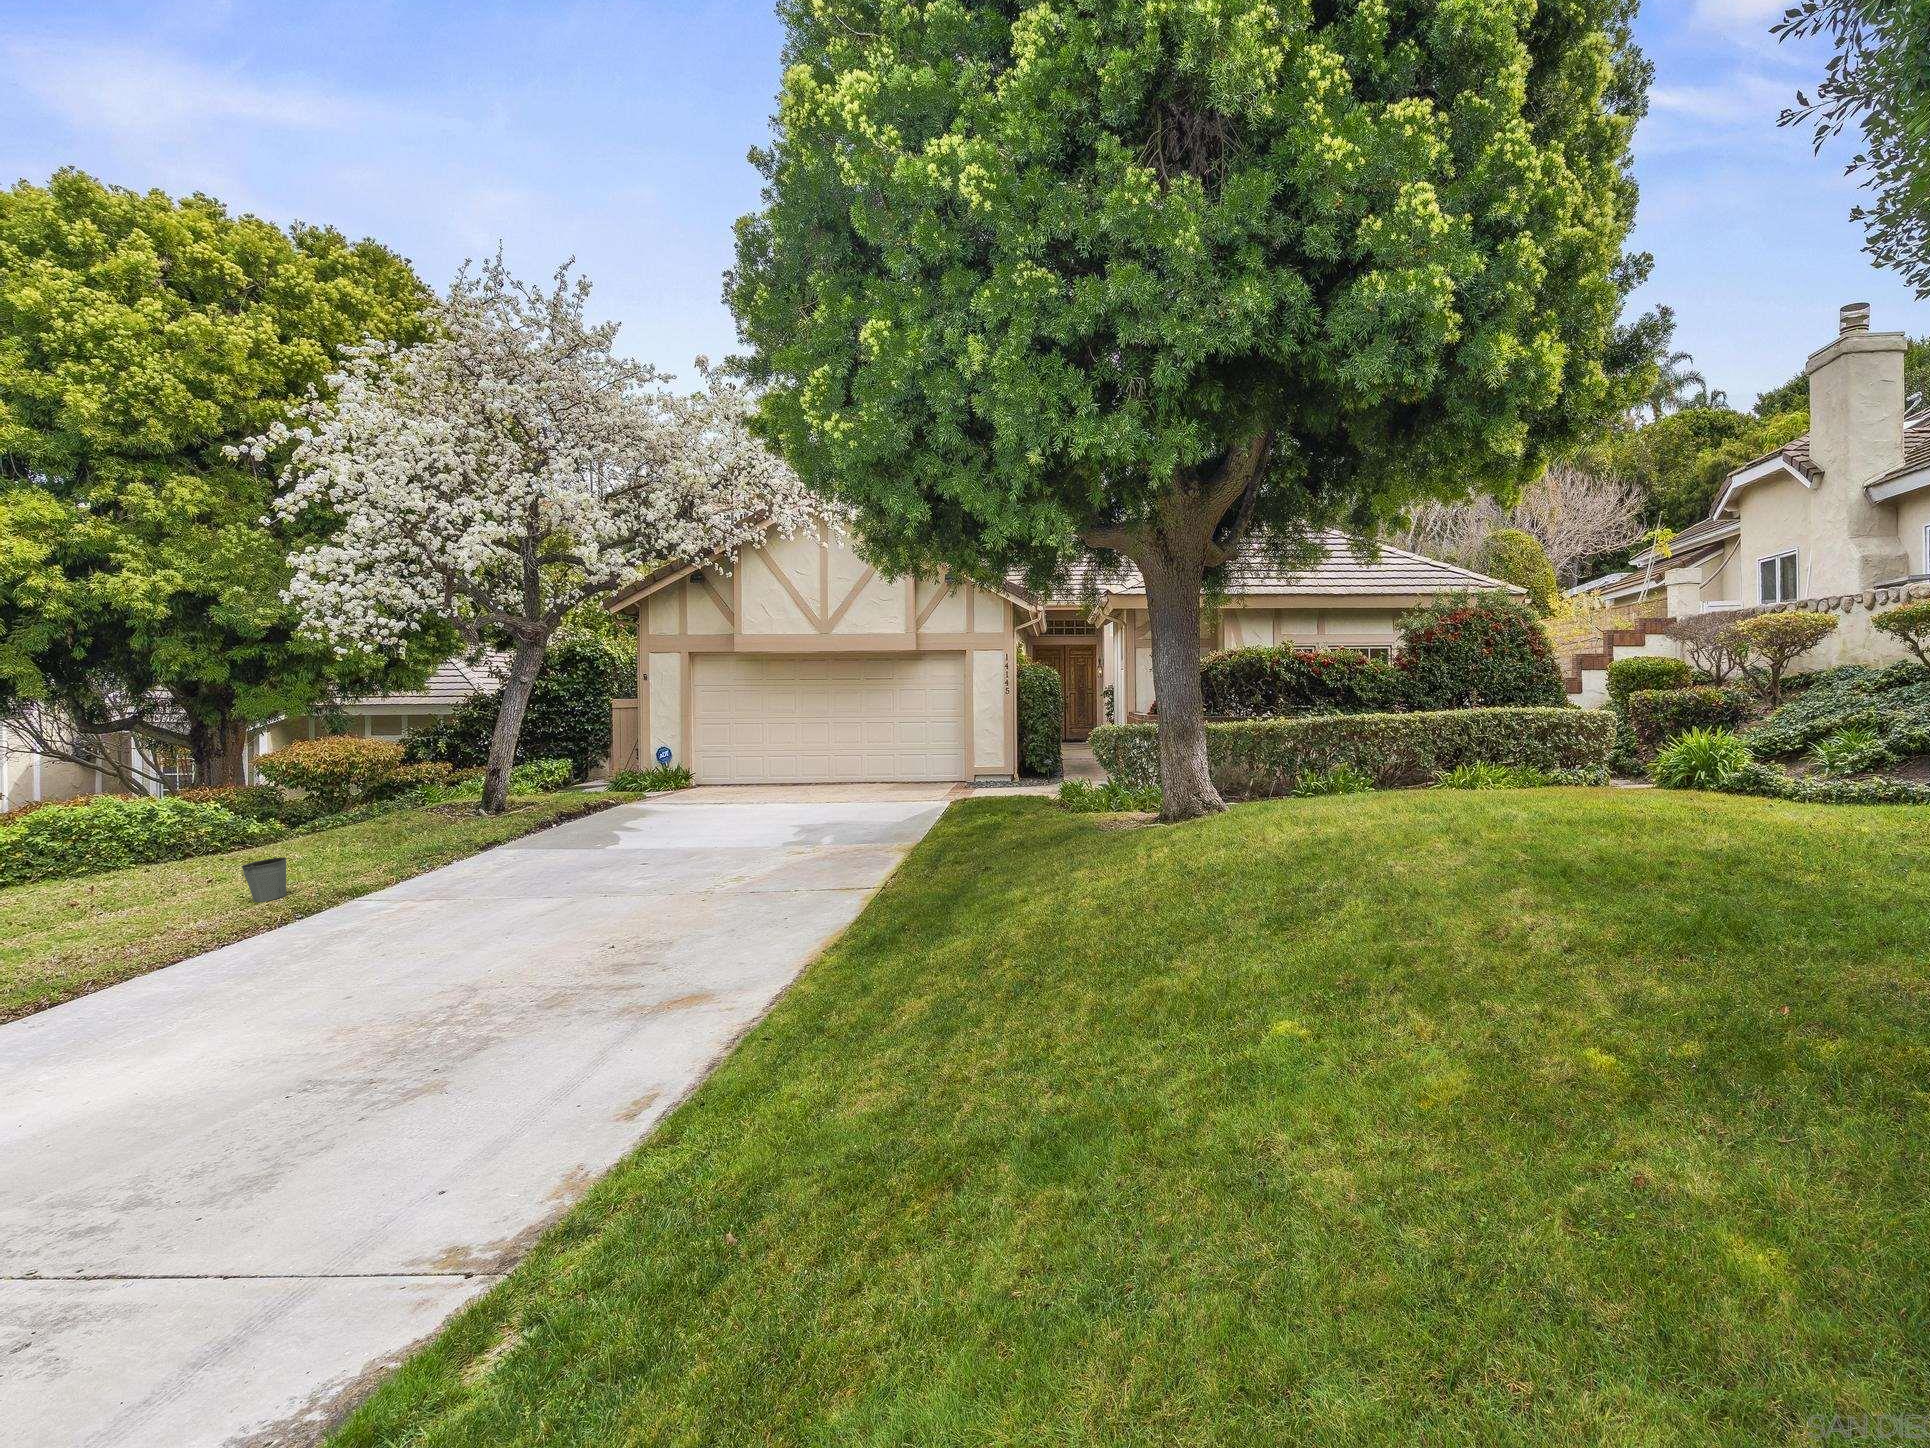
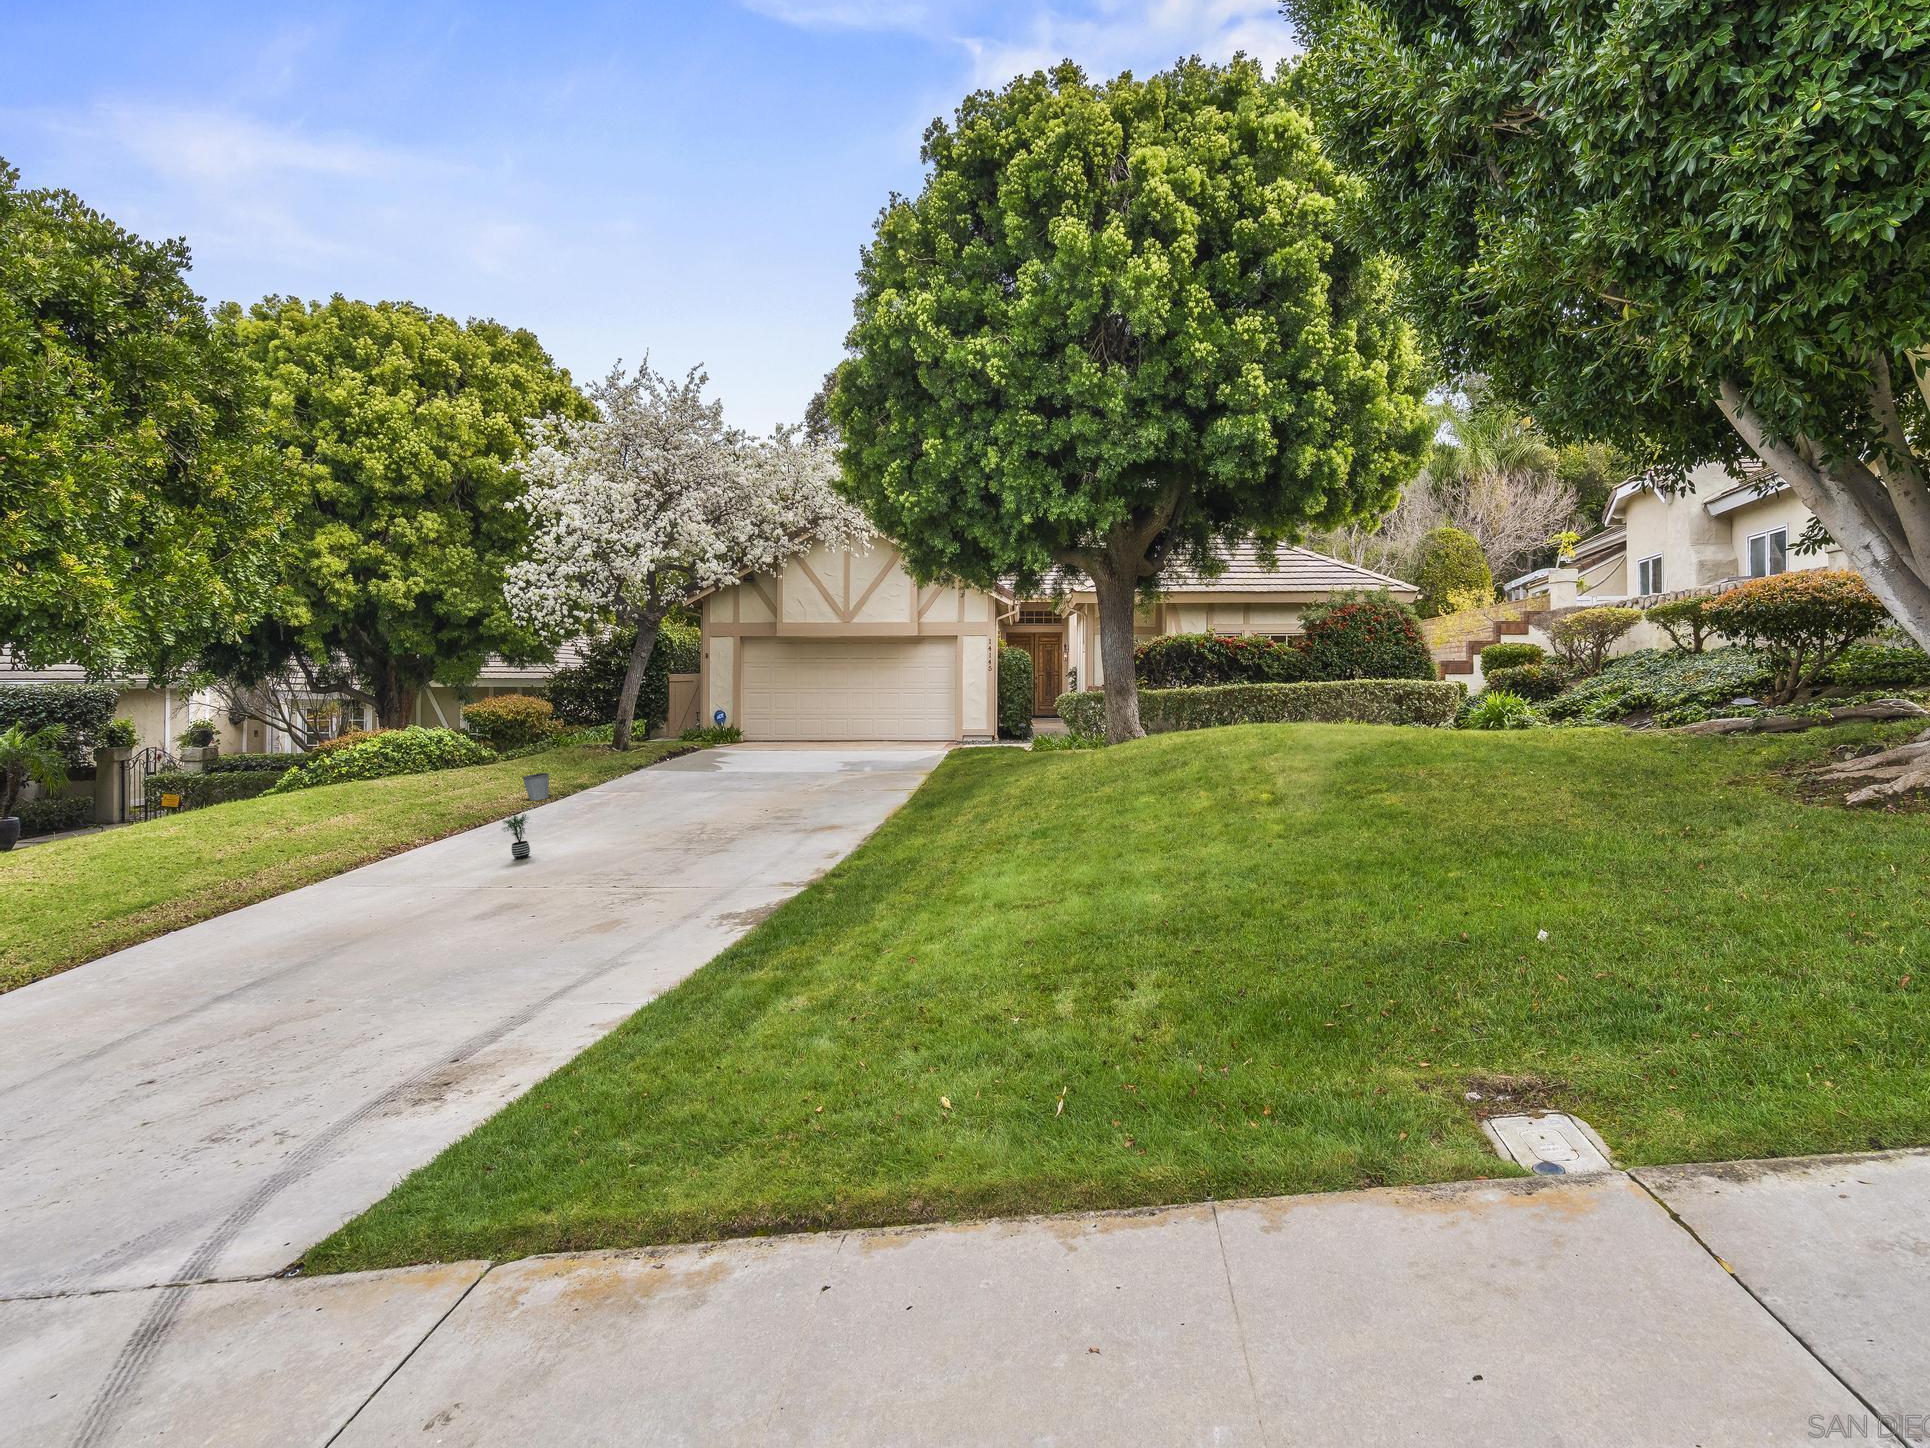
potted plant: none [66,969,137,1055] -> present [503,814,530,859]

